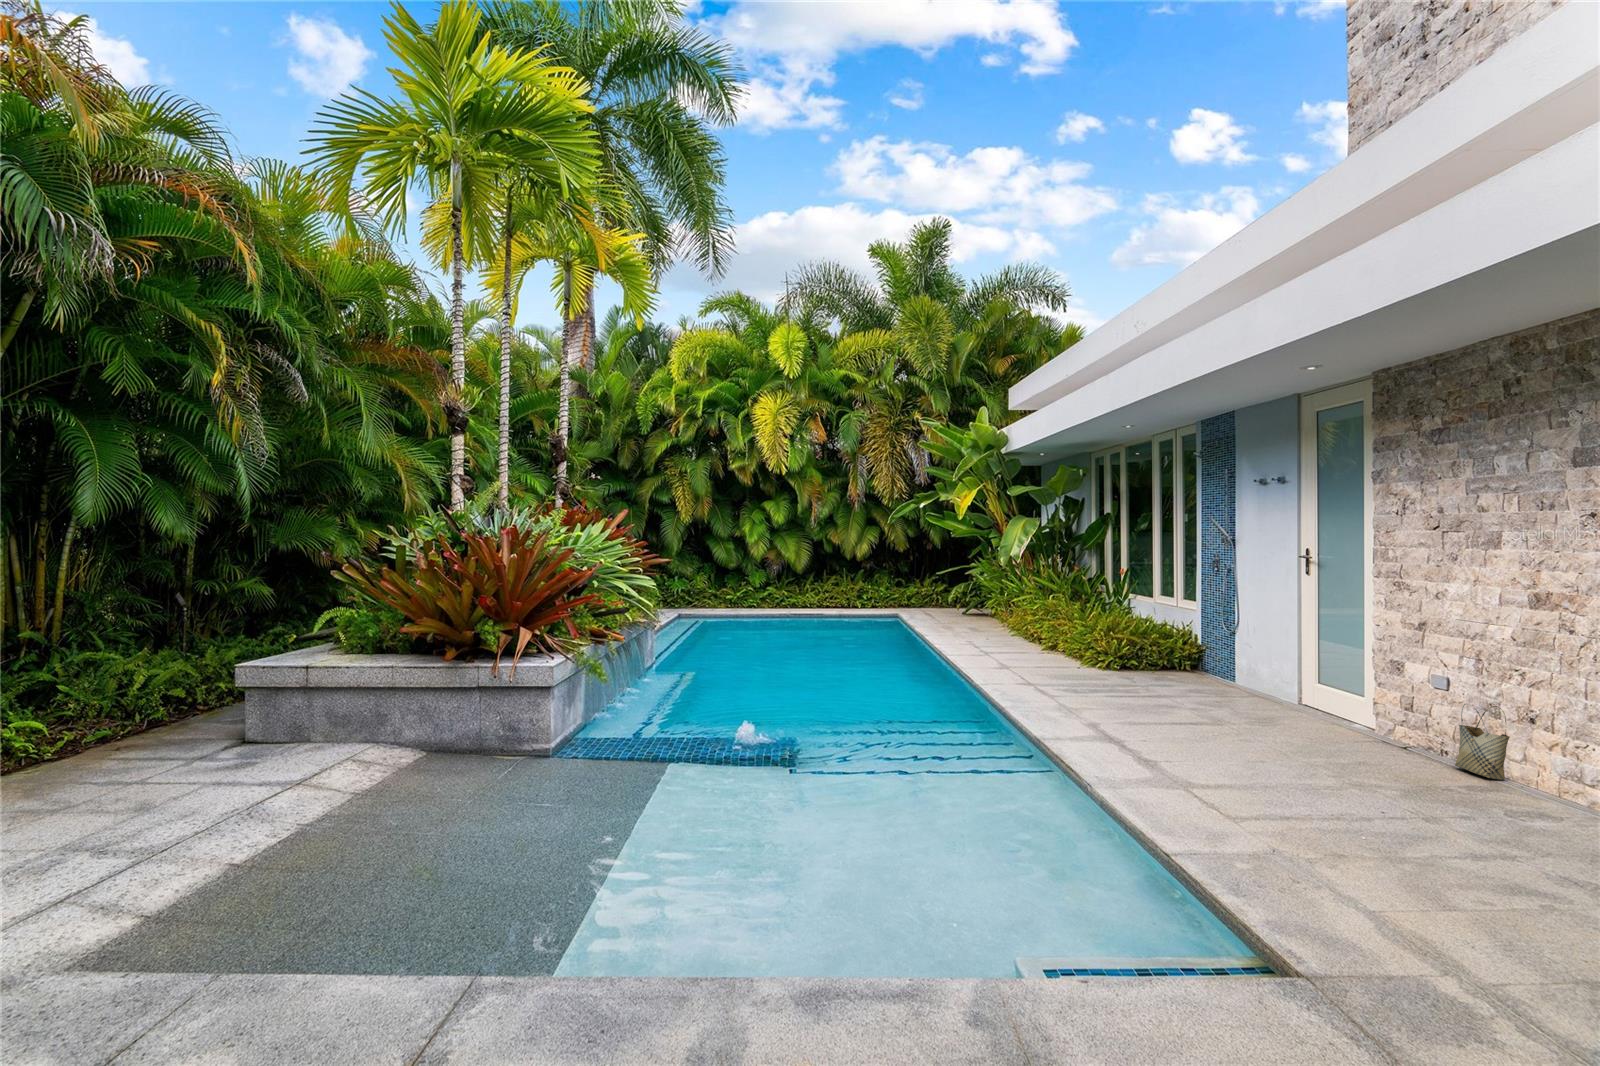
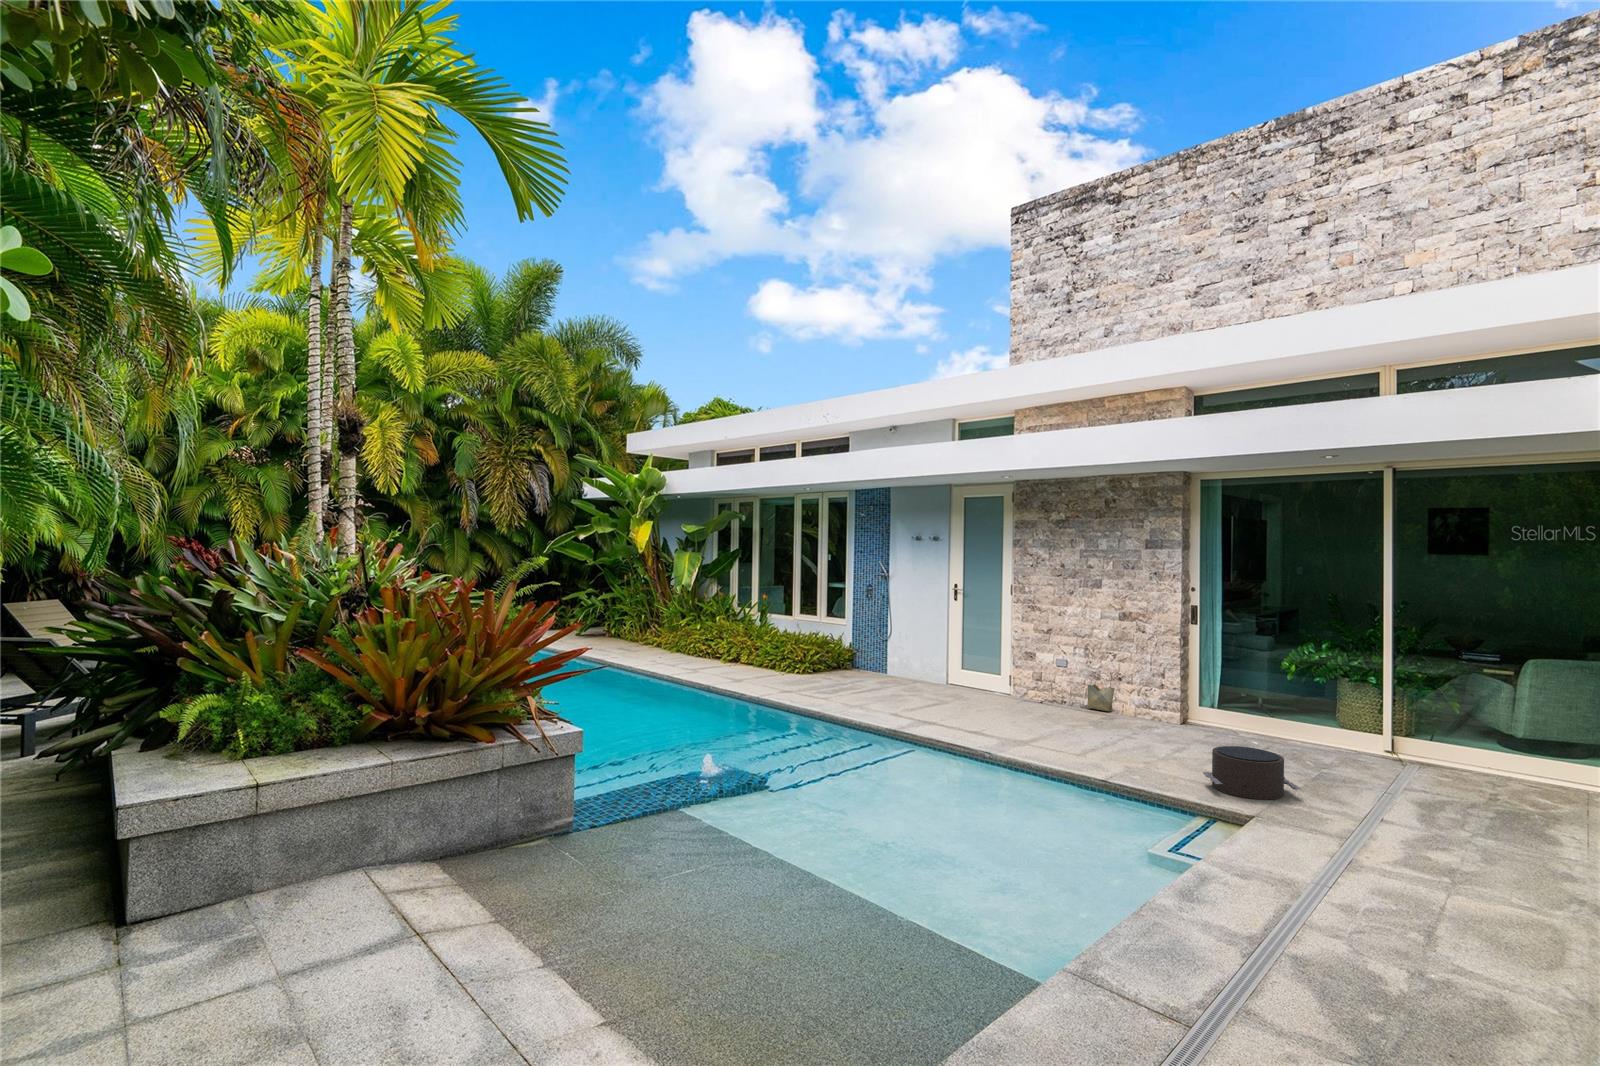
pouf: none [1300,837,1523,971] -> present [1203,746,1301,800]

